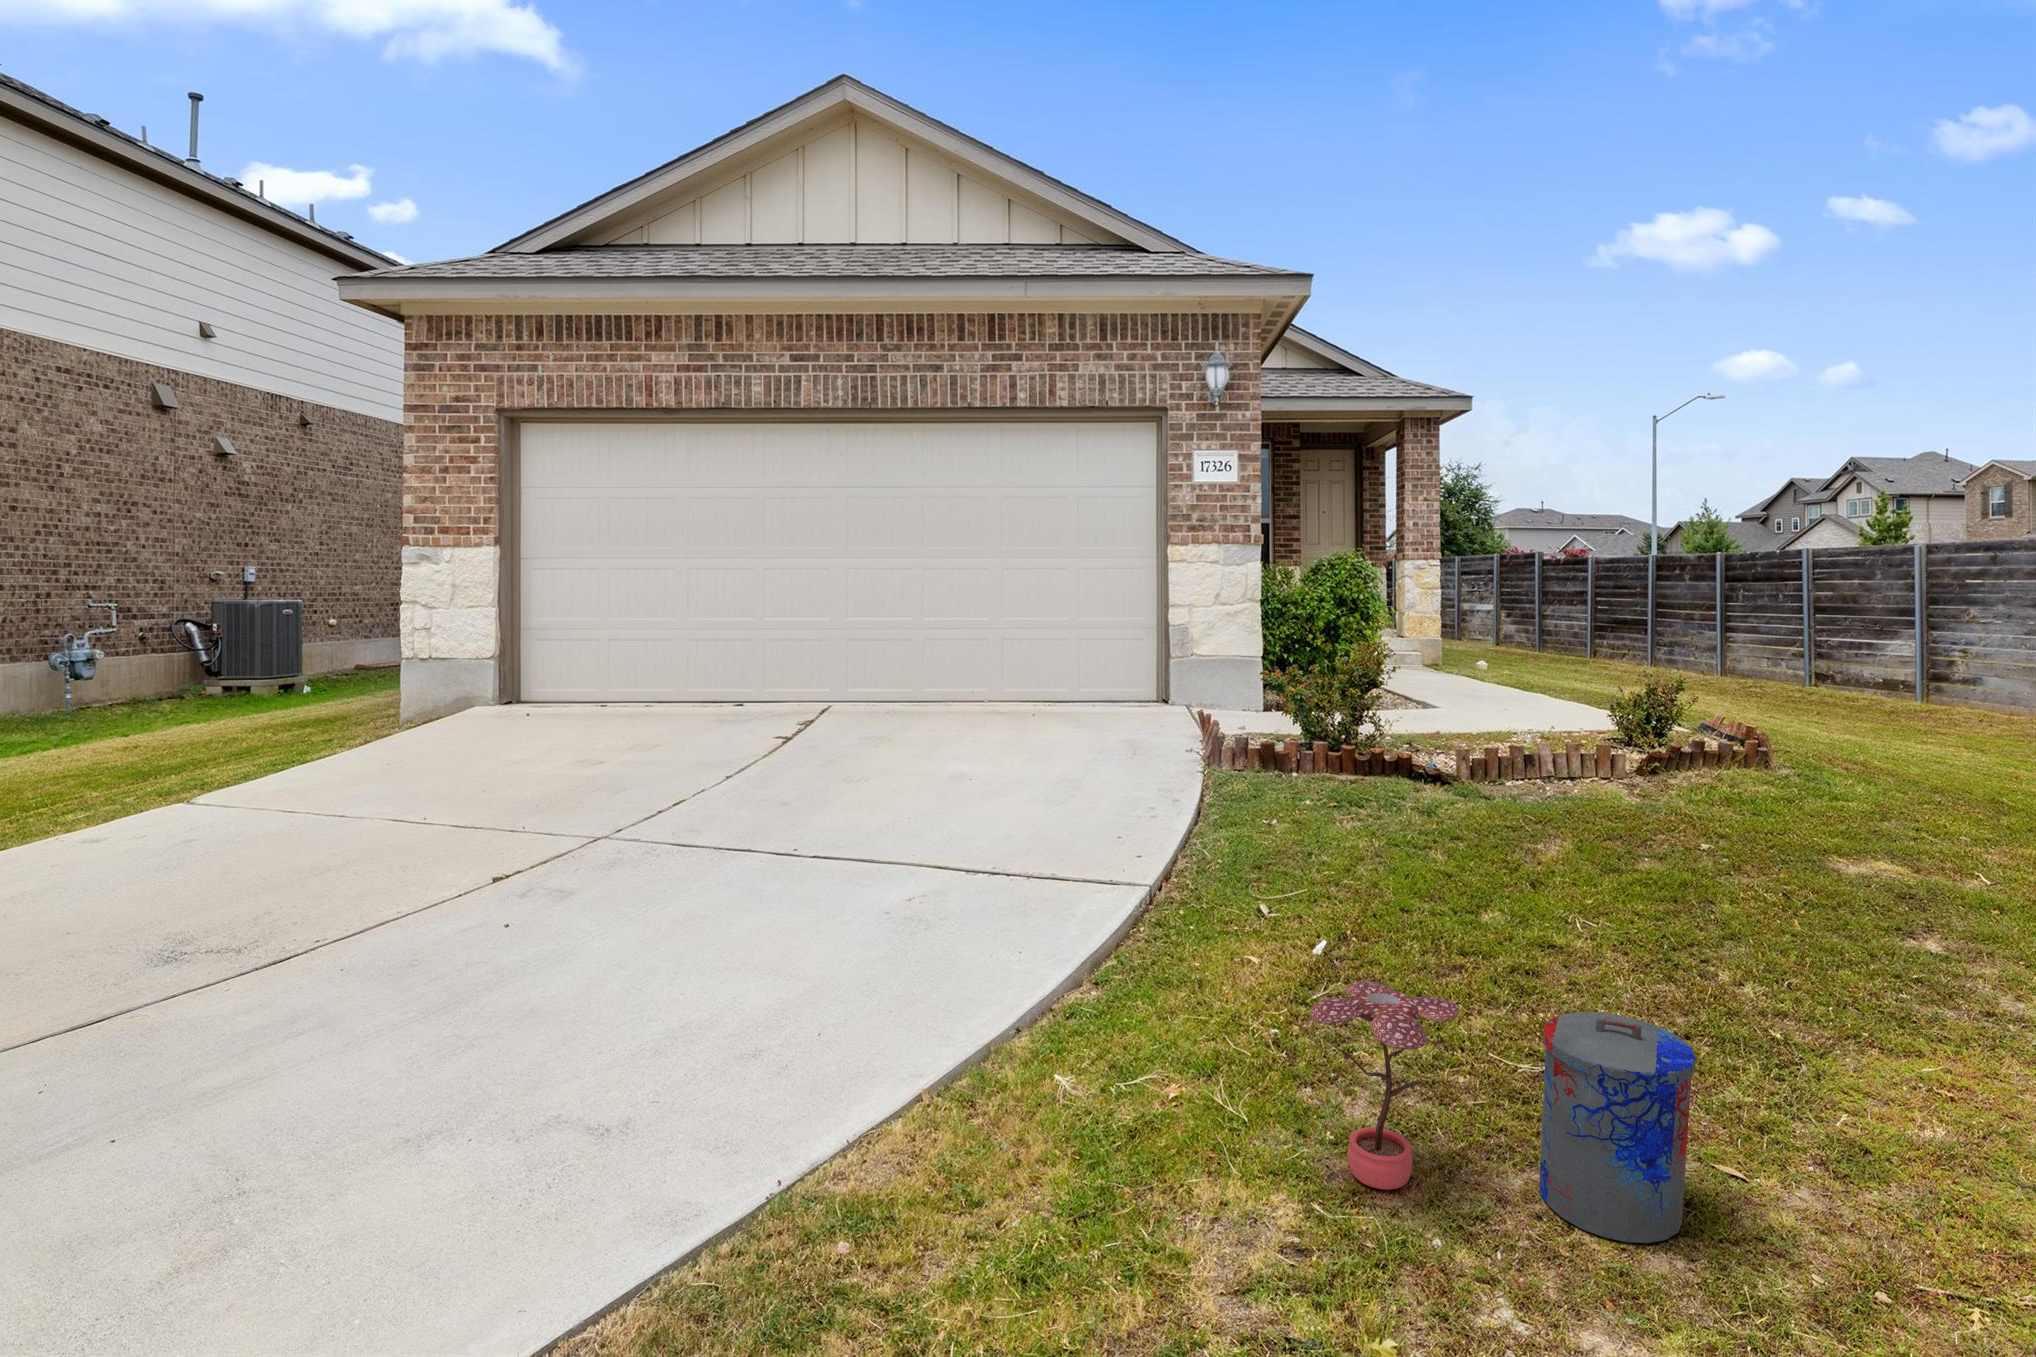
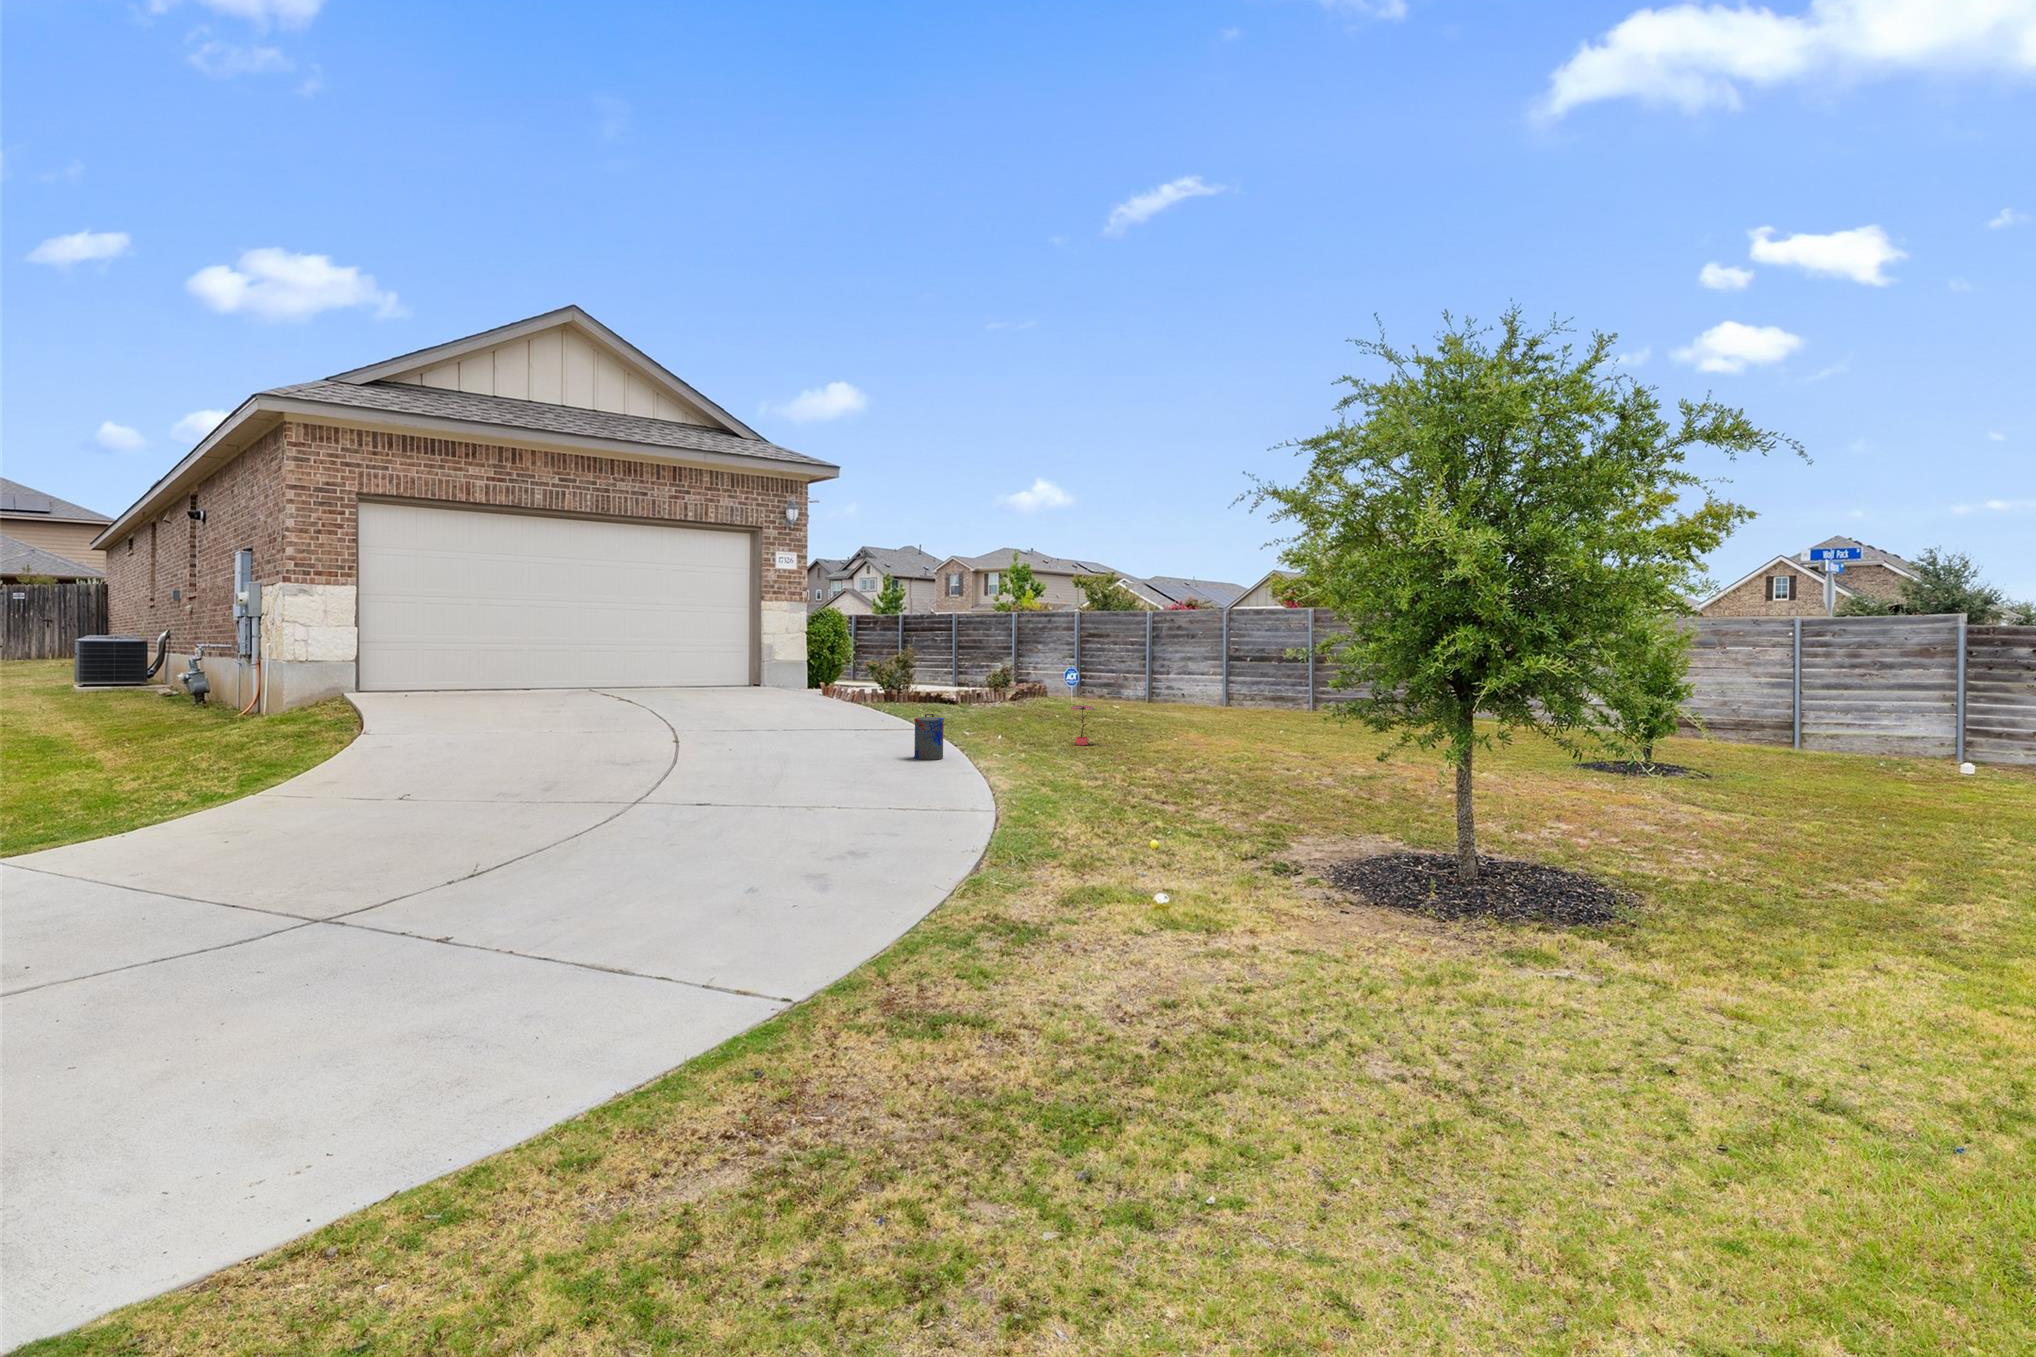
trash can: present [1539,1012,1696,1243] -> present [914,714,944,760]

